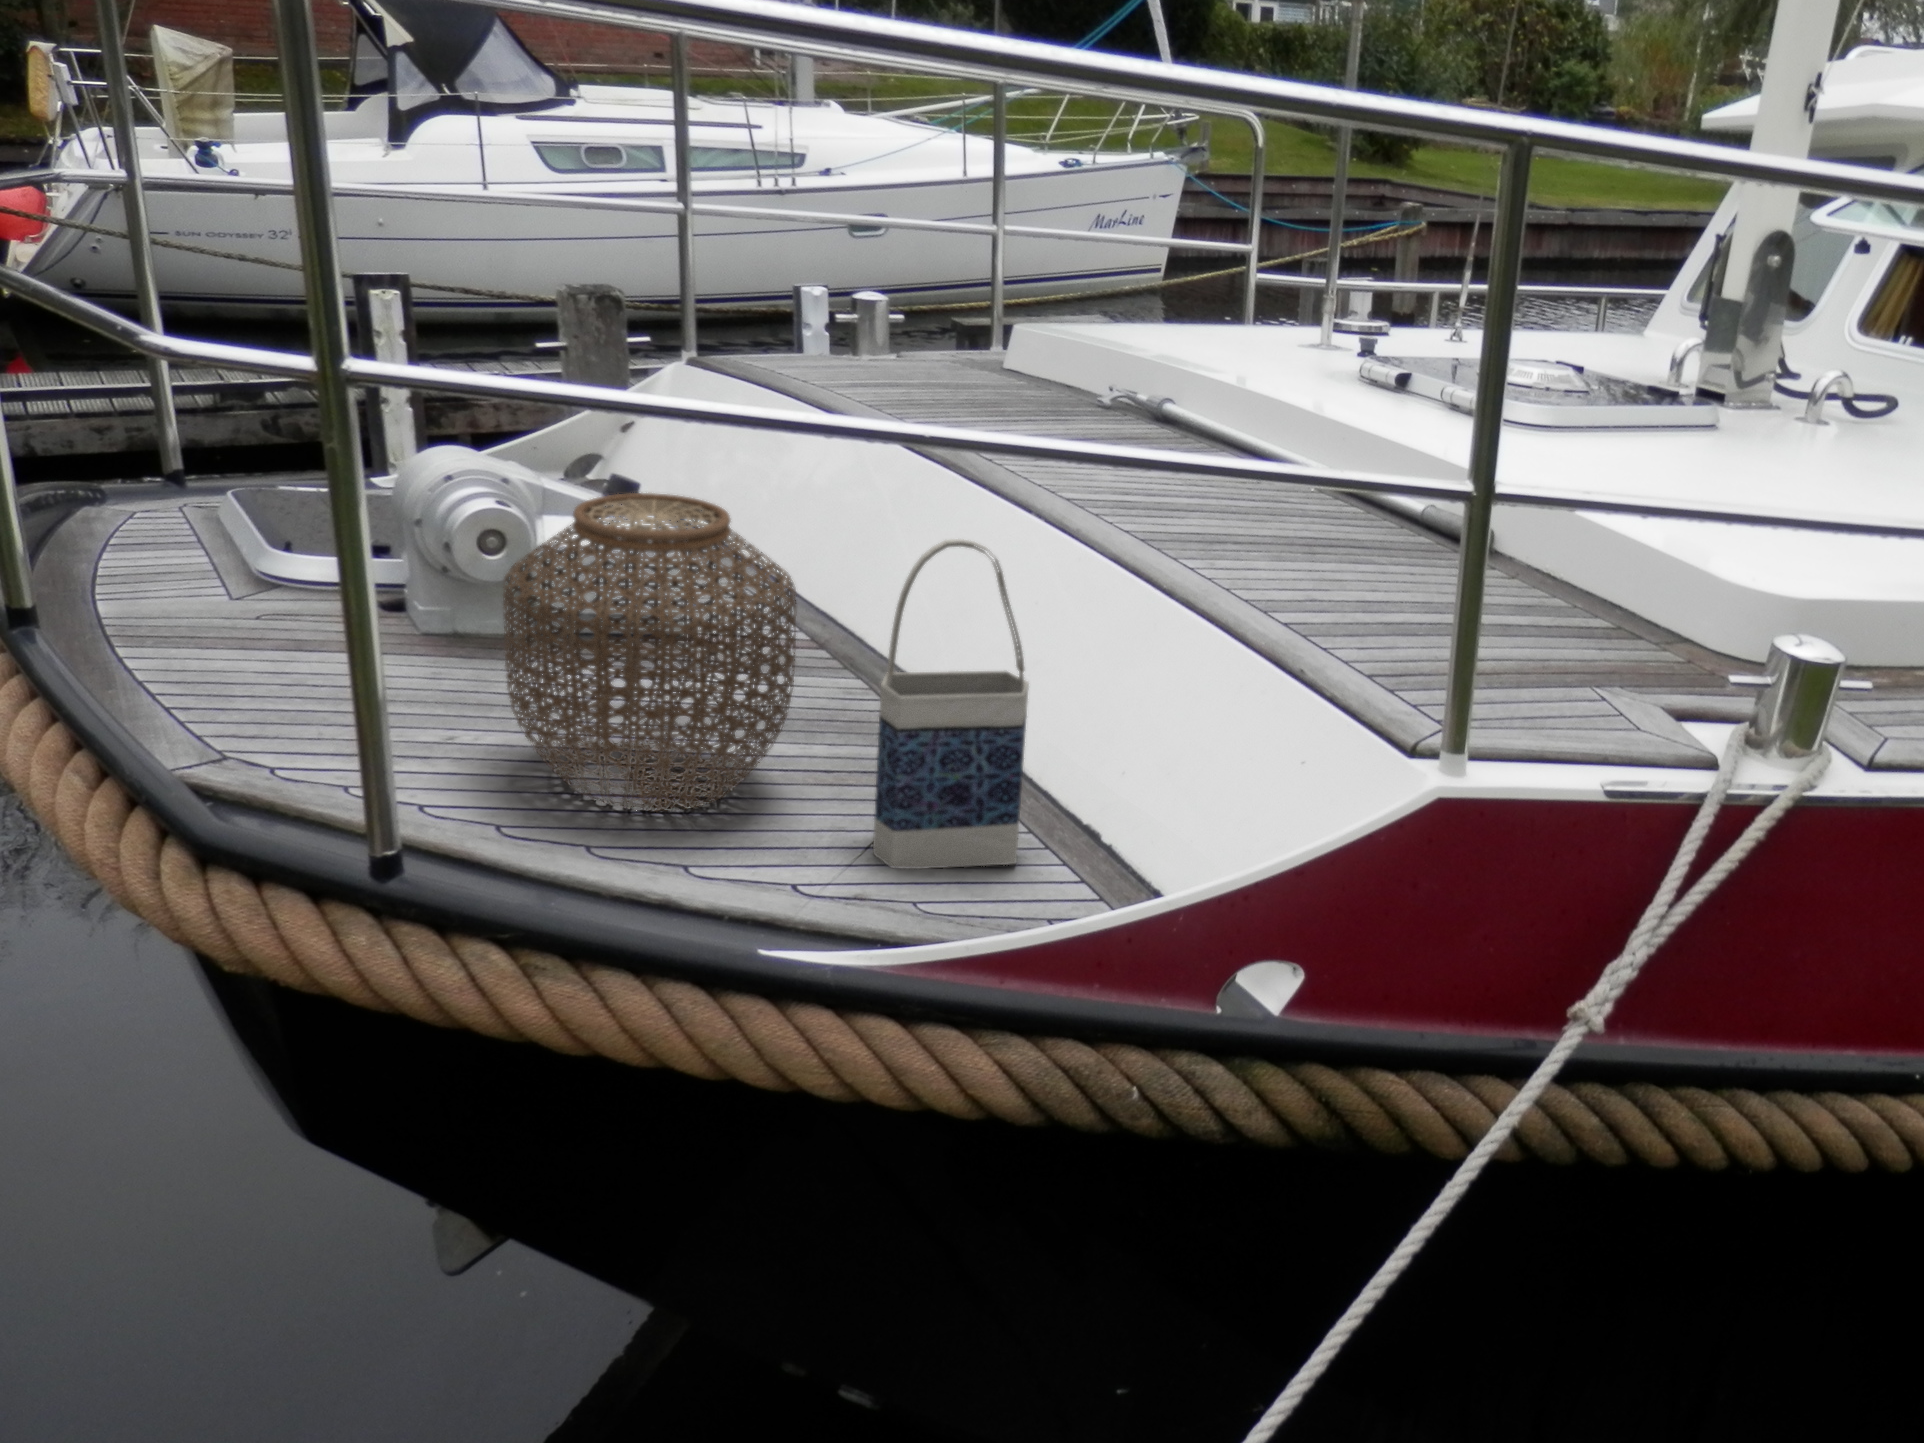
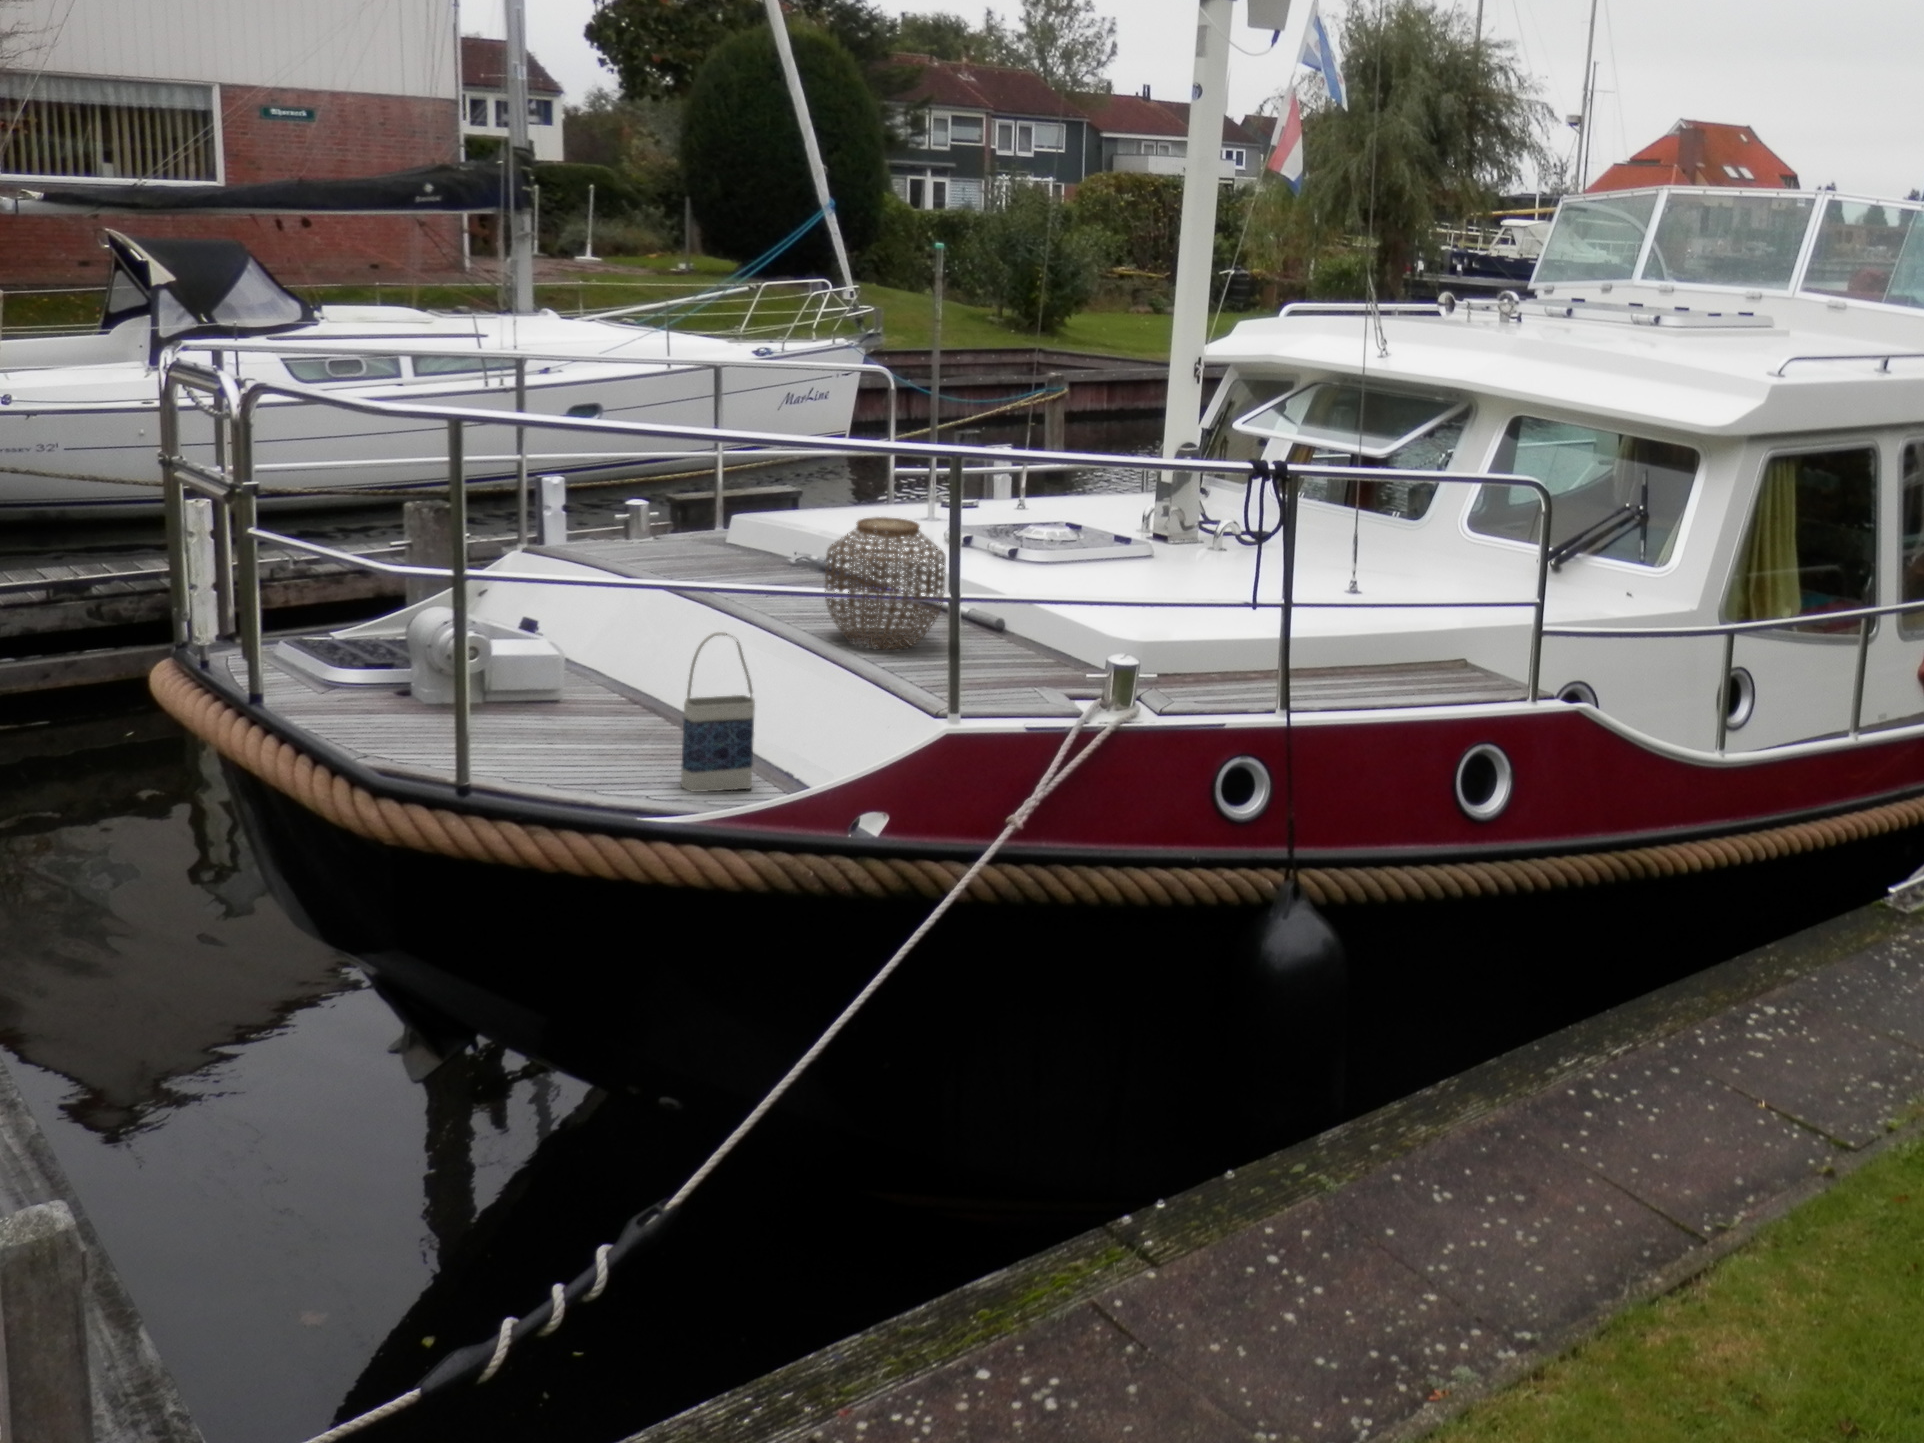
woven basket: present [503,493,797,811] -> present [825,517,946,649]

